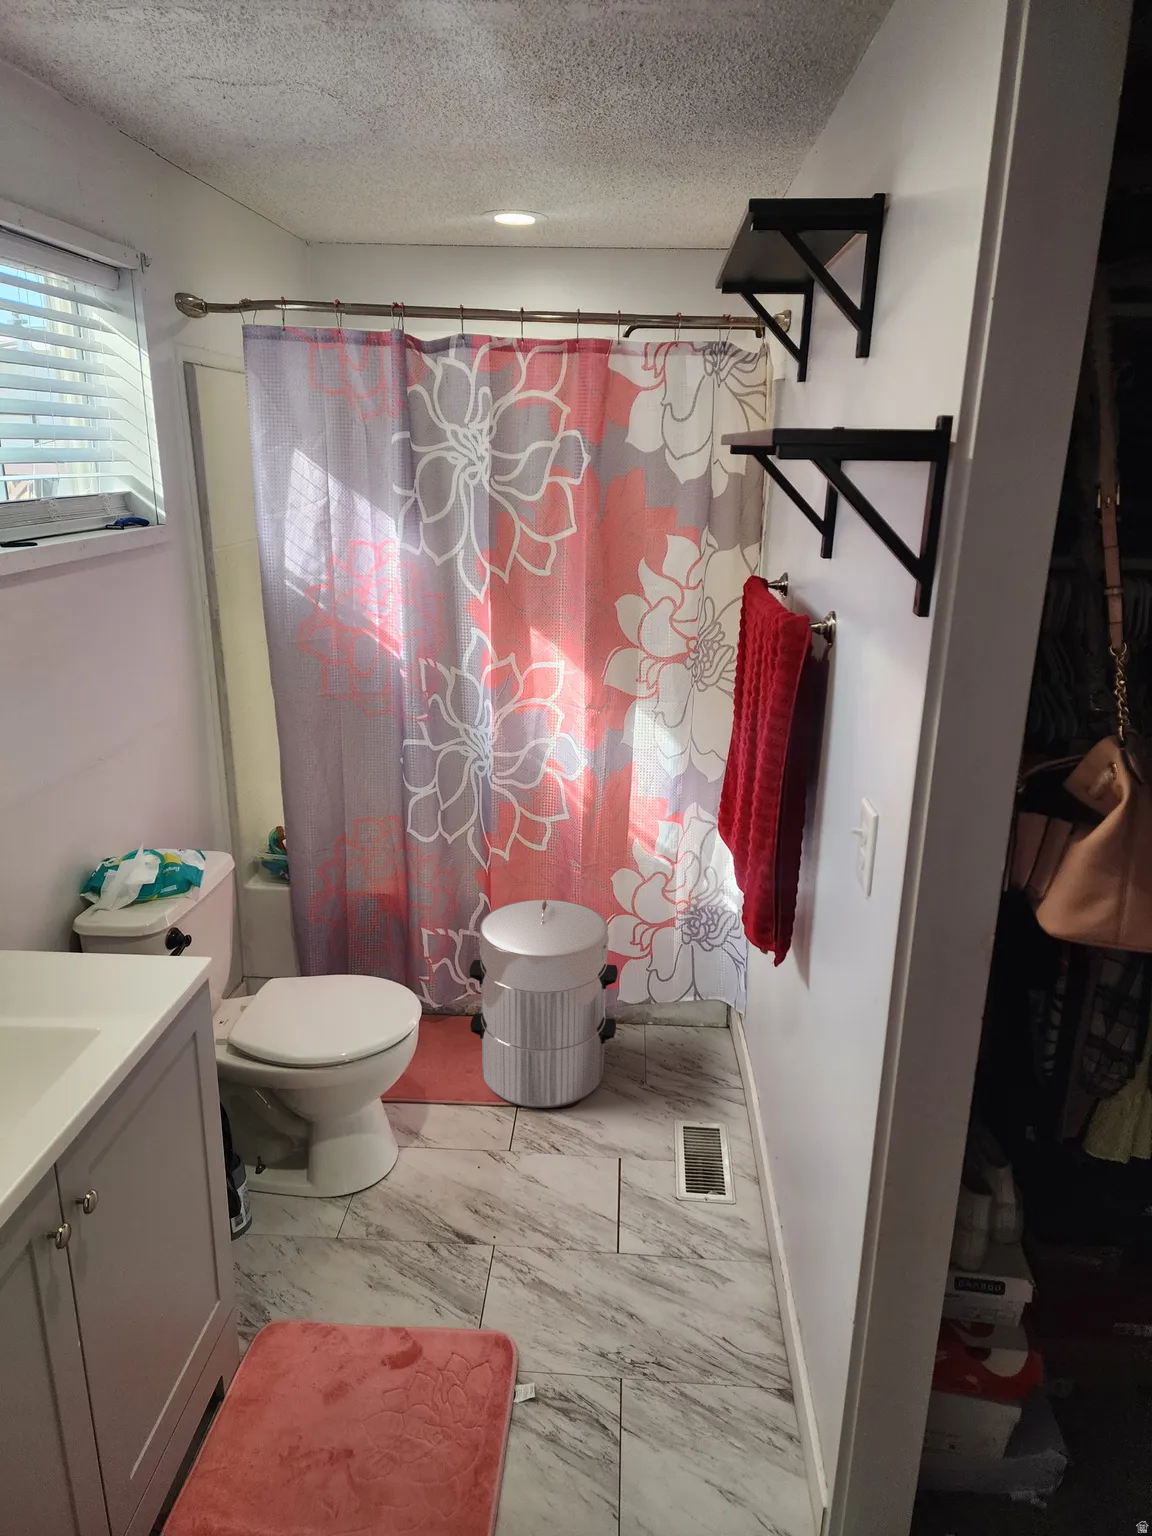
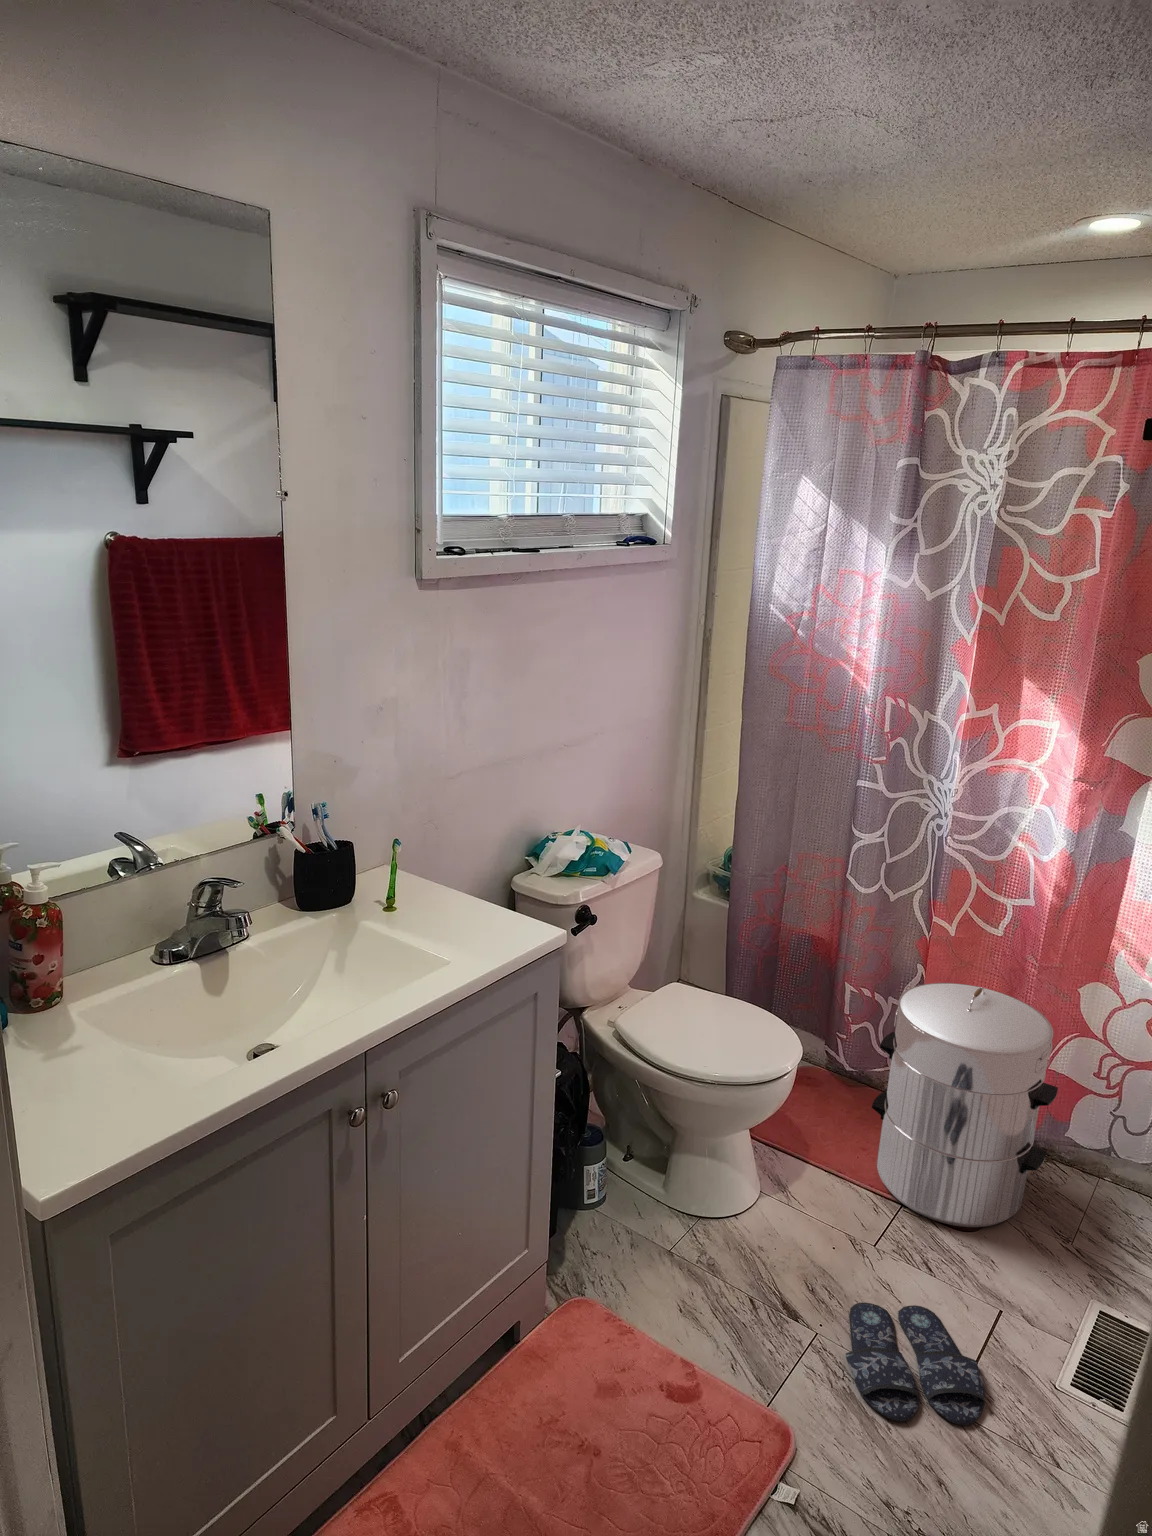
slippers: none [512,1183,639,1287] -> present [846,1303,985,1425]

